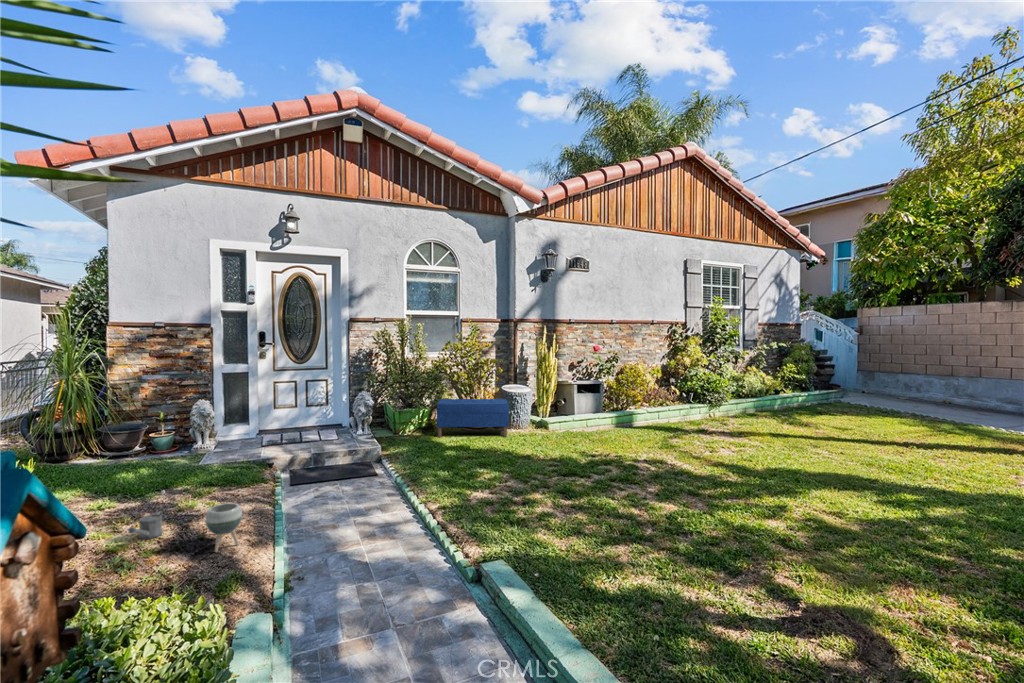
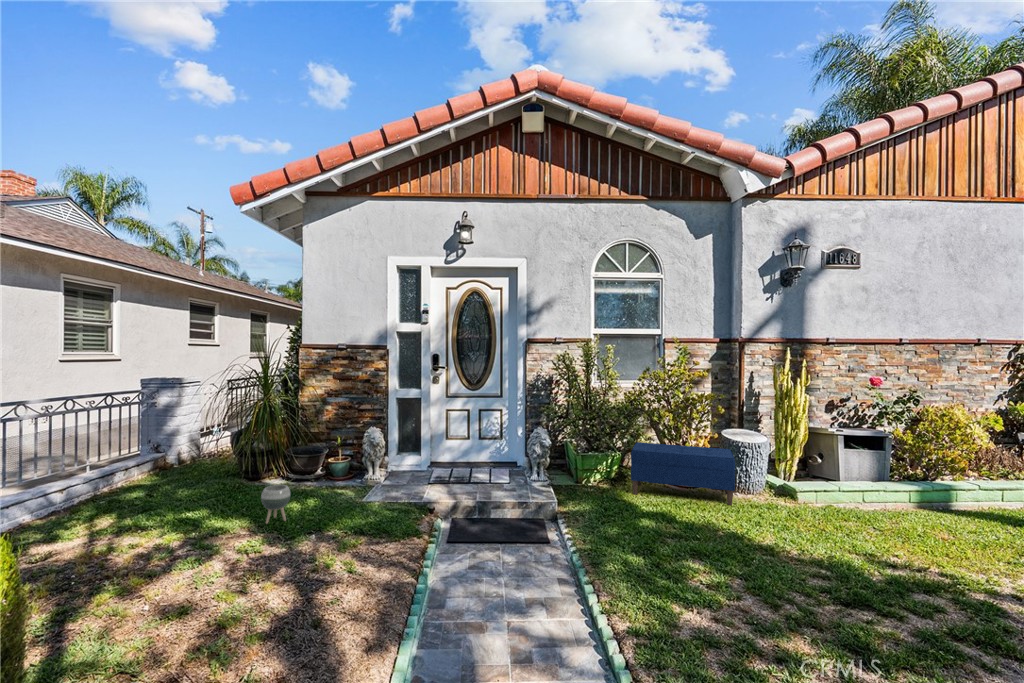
planter: present [205,503,242,552] -> present [261,485,290,524]
watering can: present [128,511,162,540] -> none [229,574,280,612]

